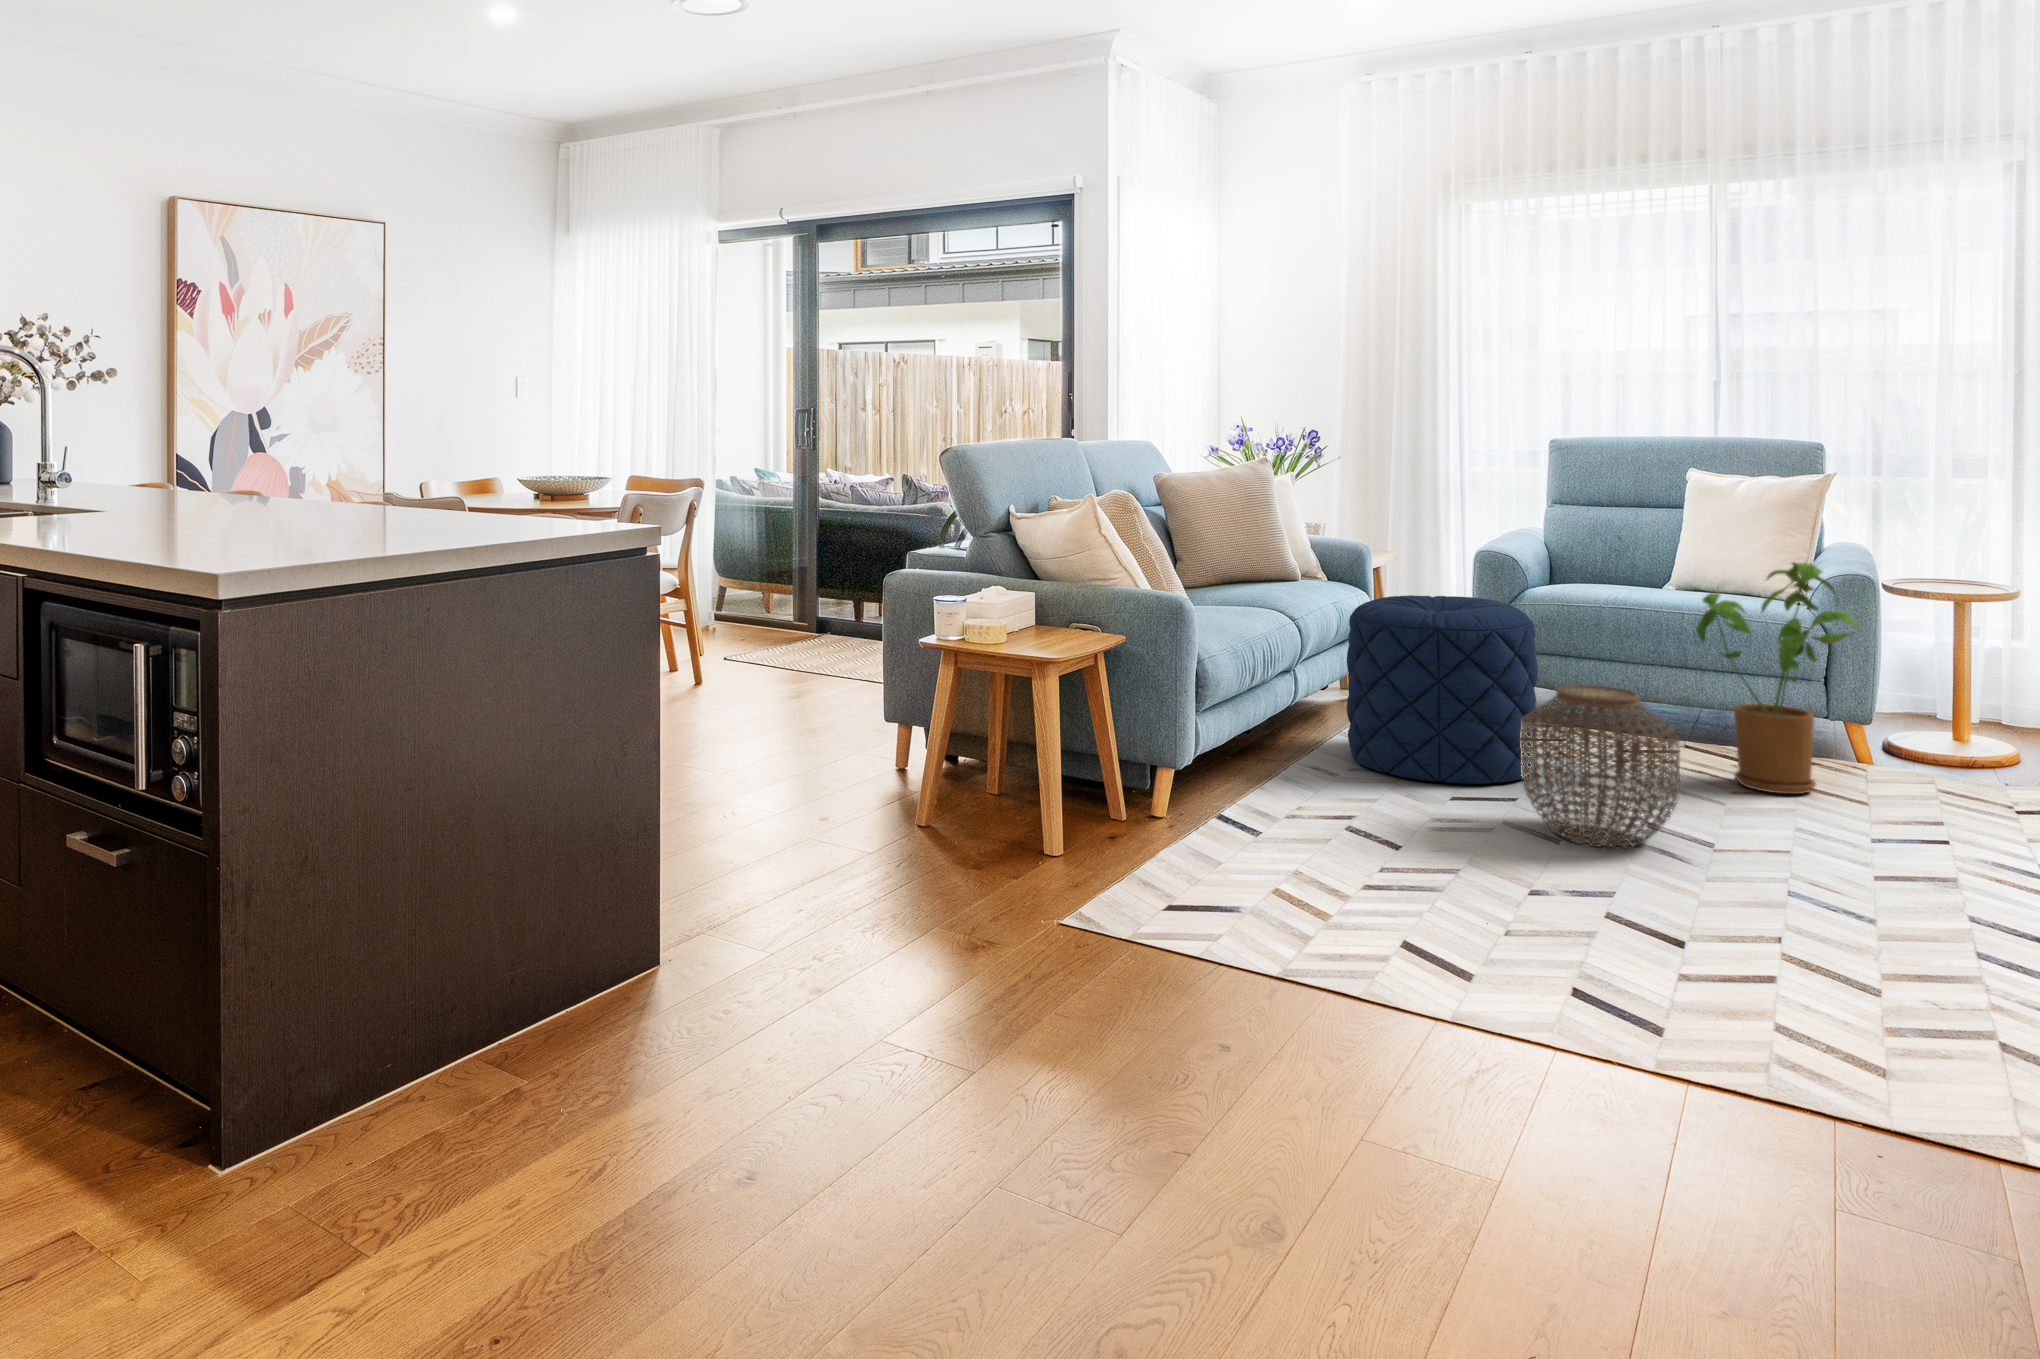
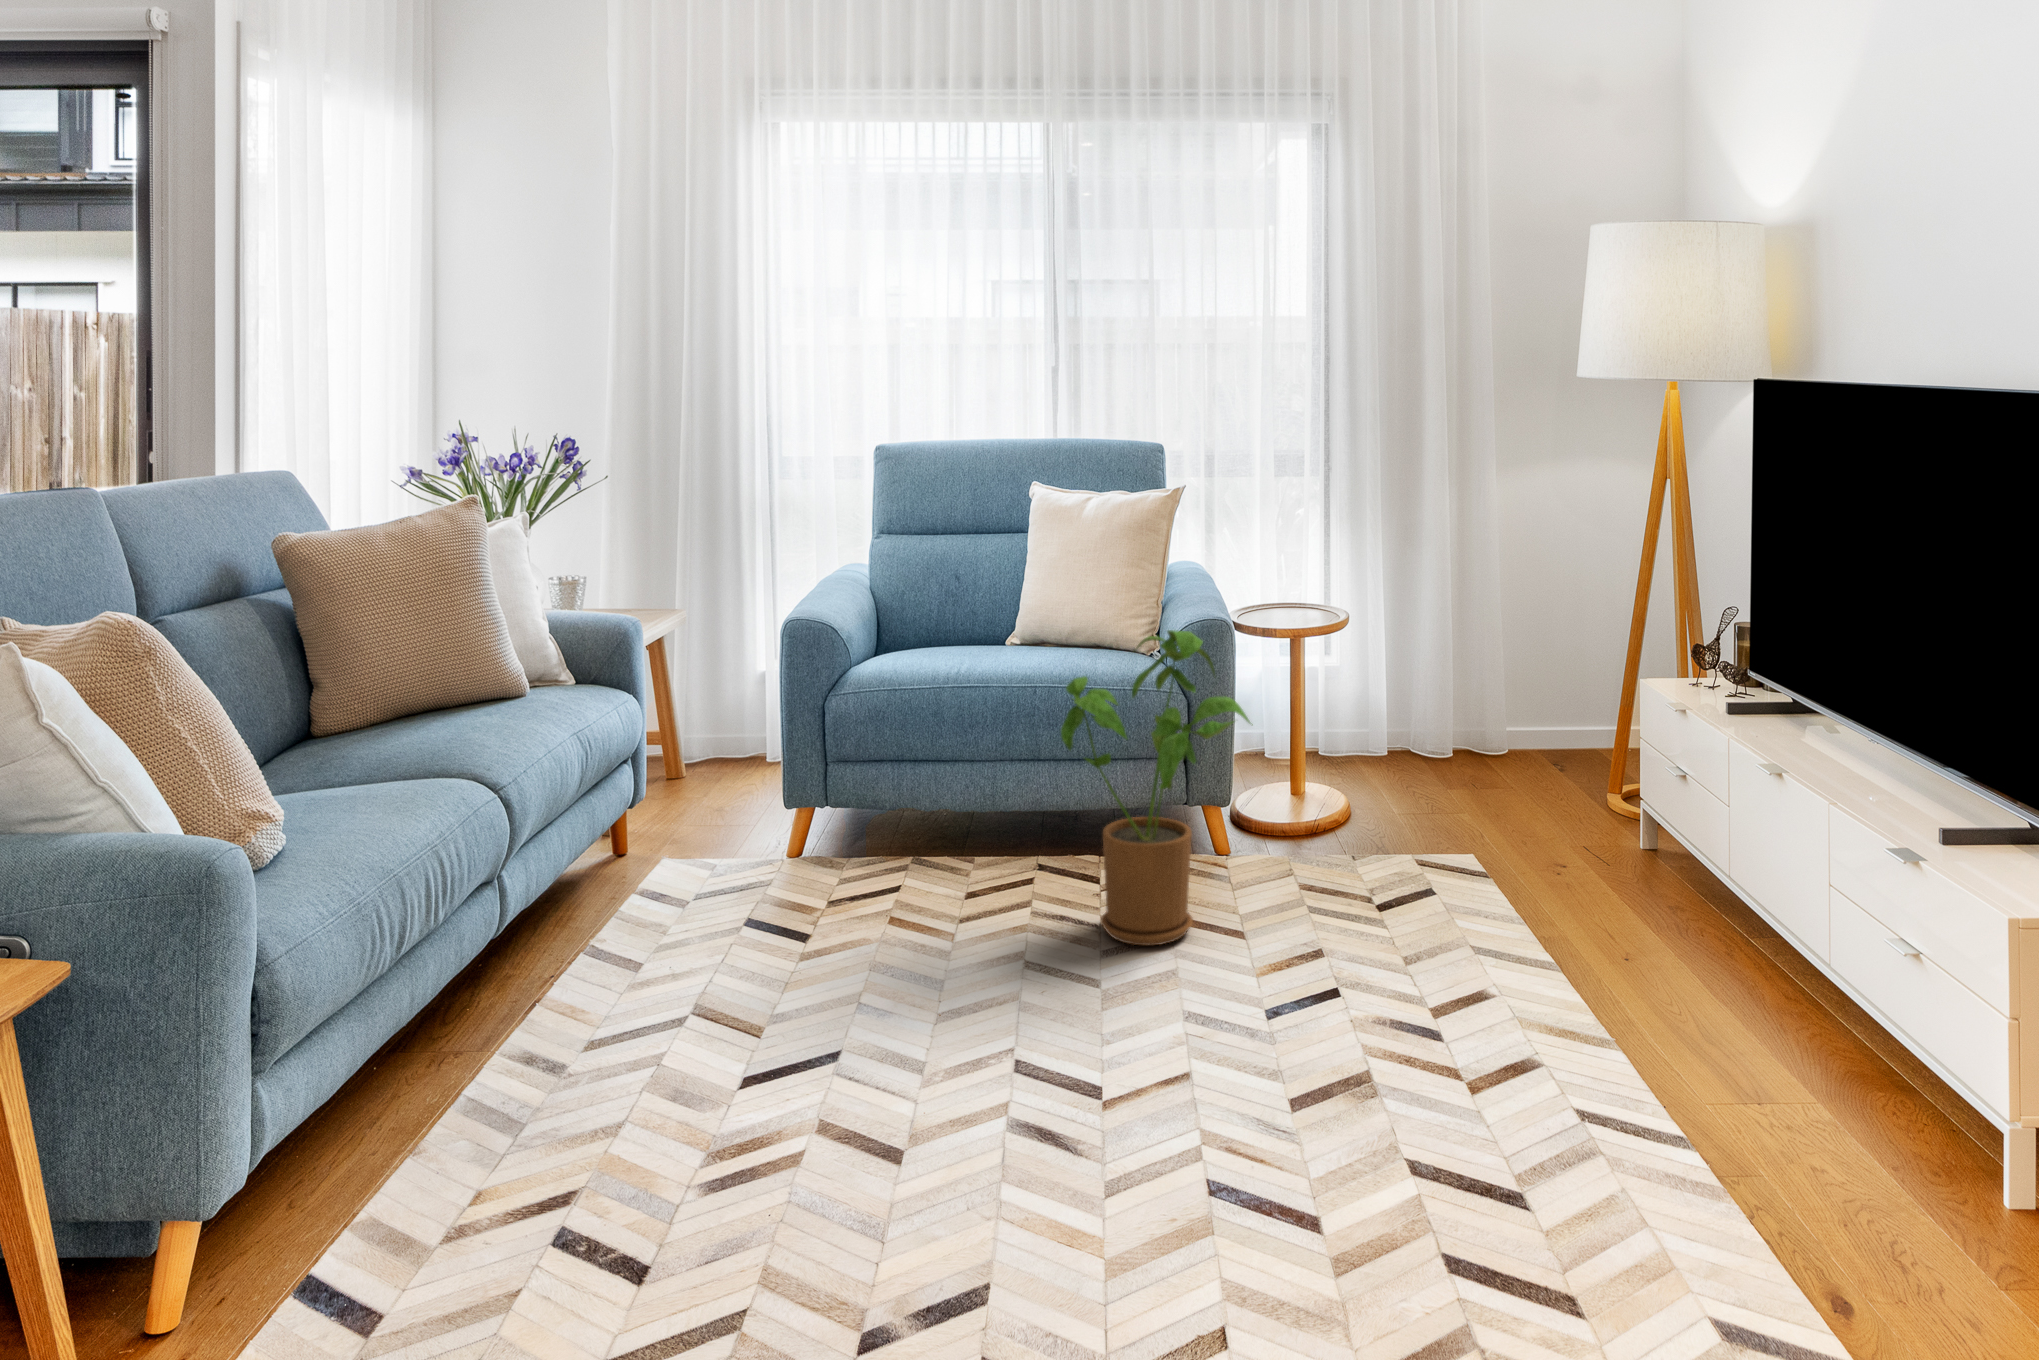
pouf: present [1347,595,1538,784] -> none [582,718,861,1047]
woven basket: present [1520,685,1680,848] -> none [844,889,1069,1169]

